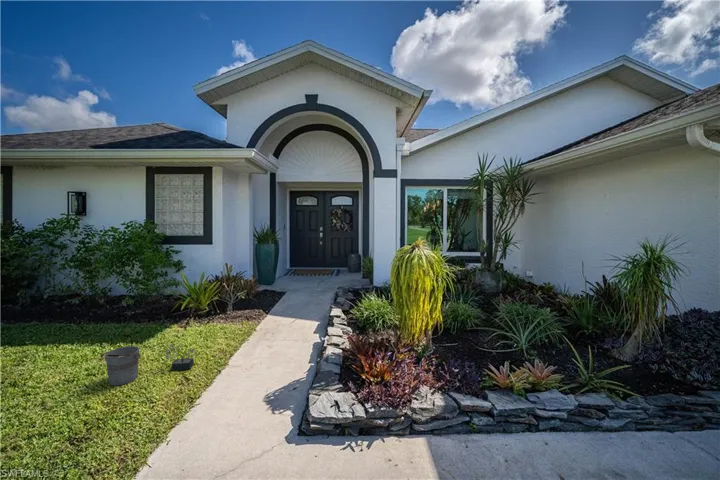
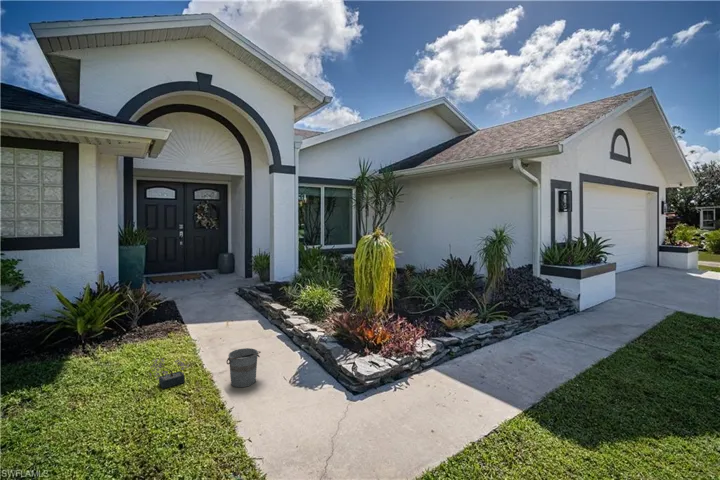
bucket: present [101,346,141,385] -> present [227,348,261,387]

